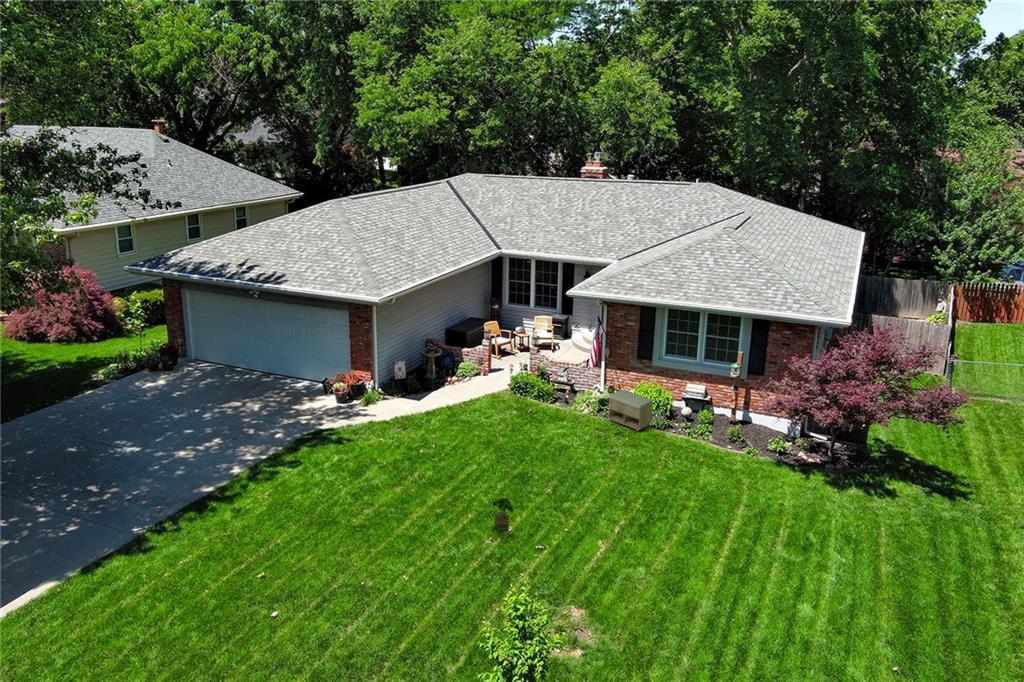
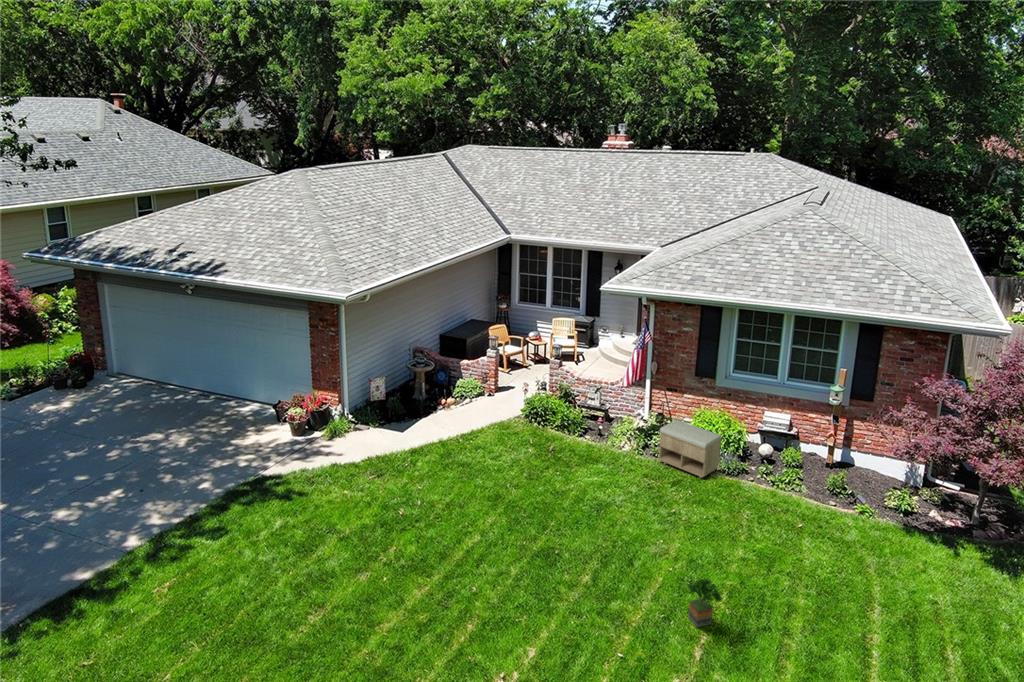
potted tree: present [492,498,514,530] -> present [688,579,722,627]

